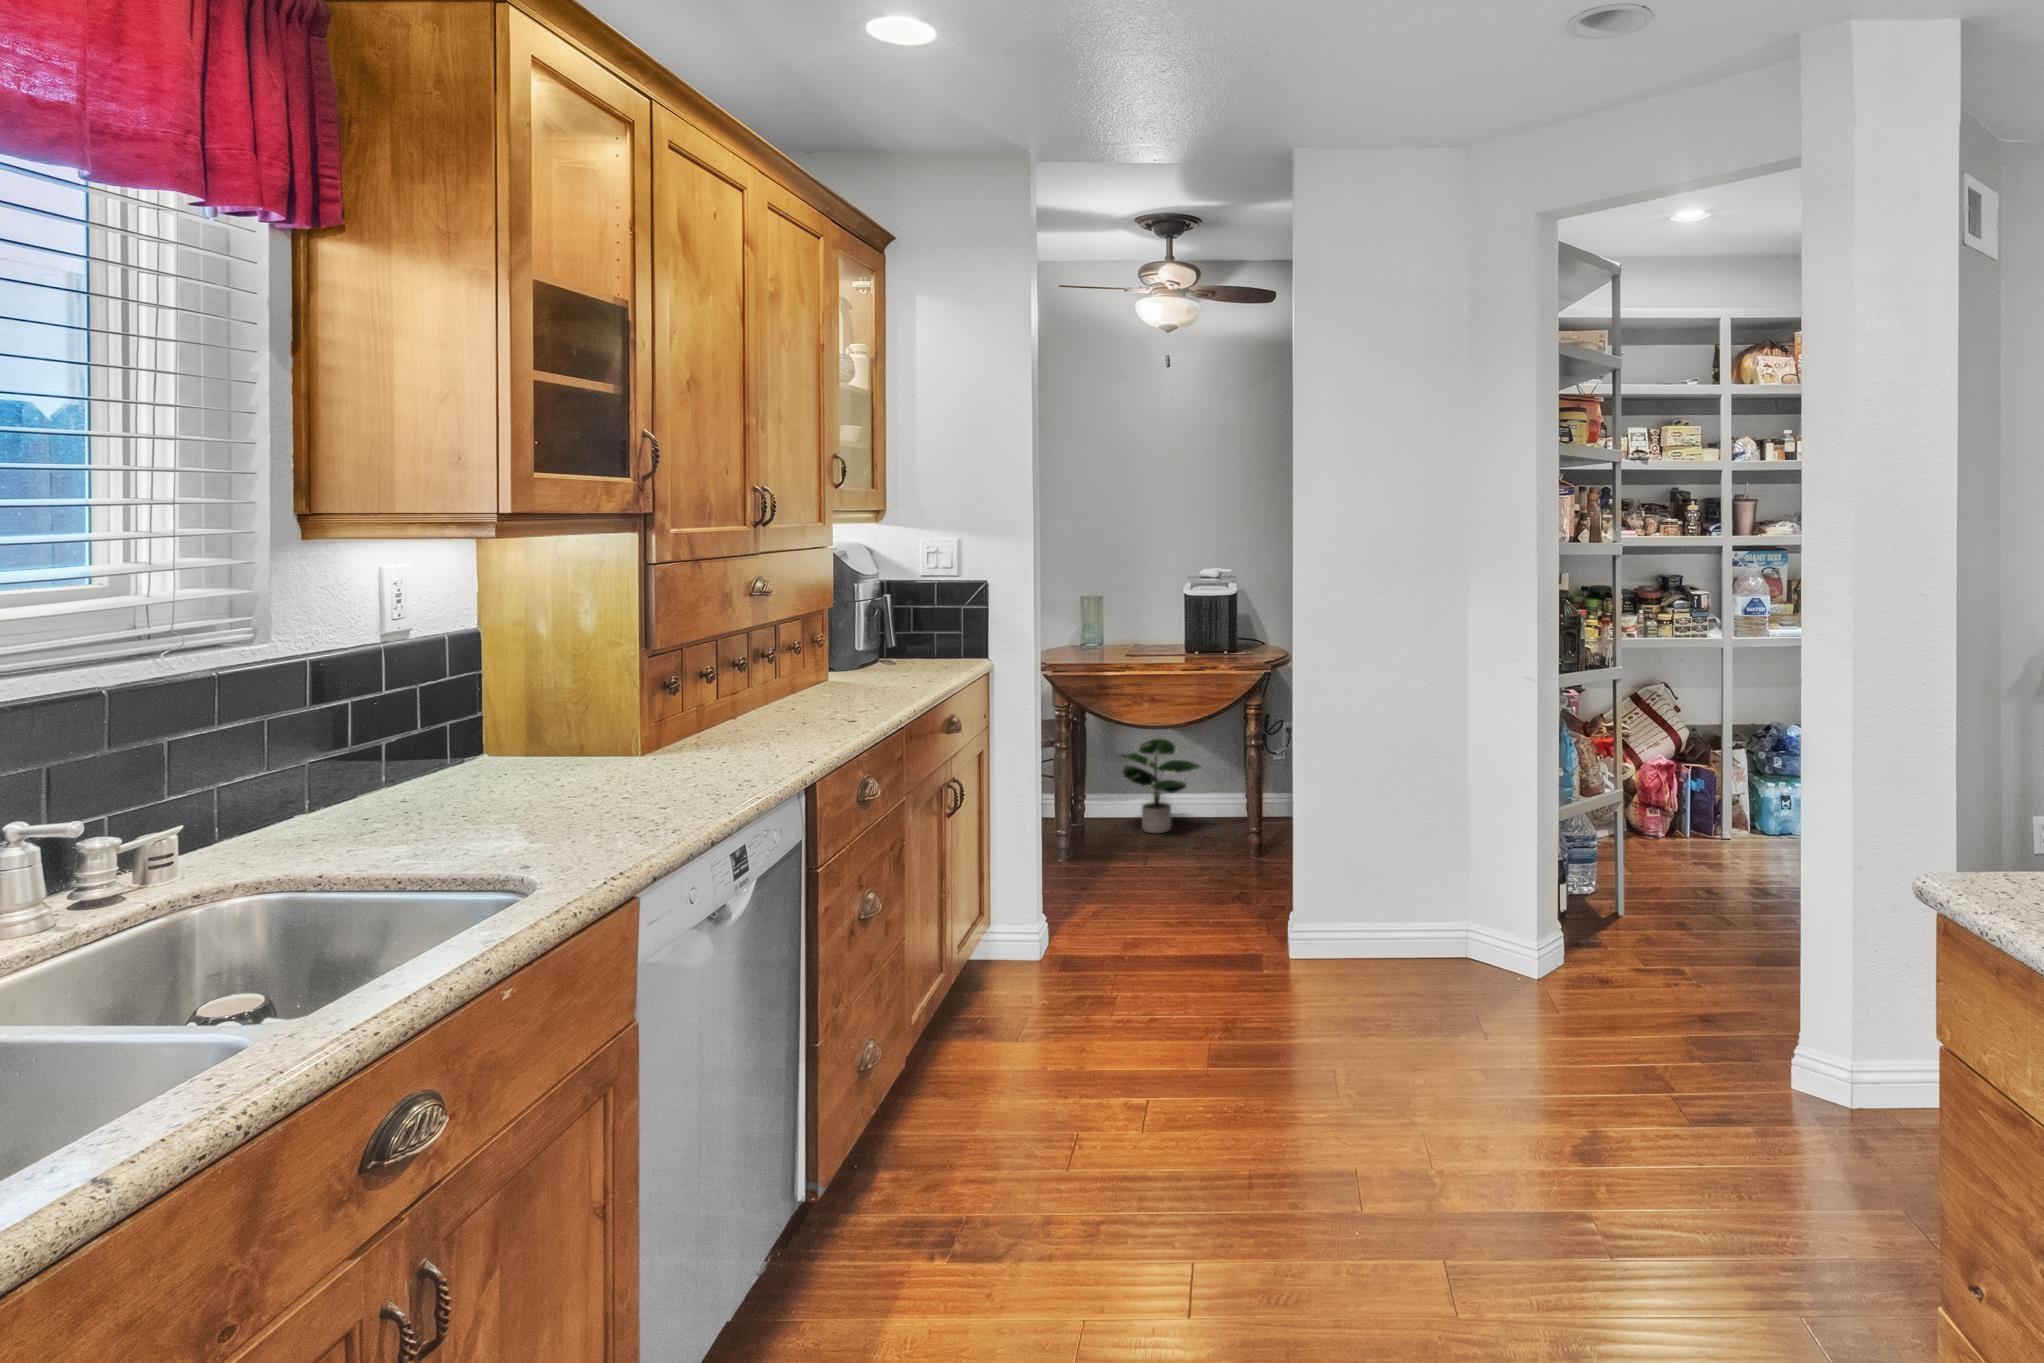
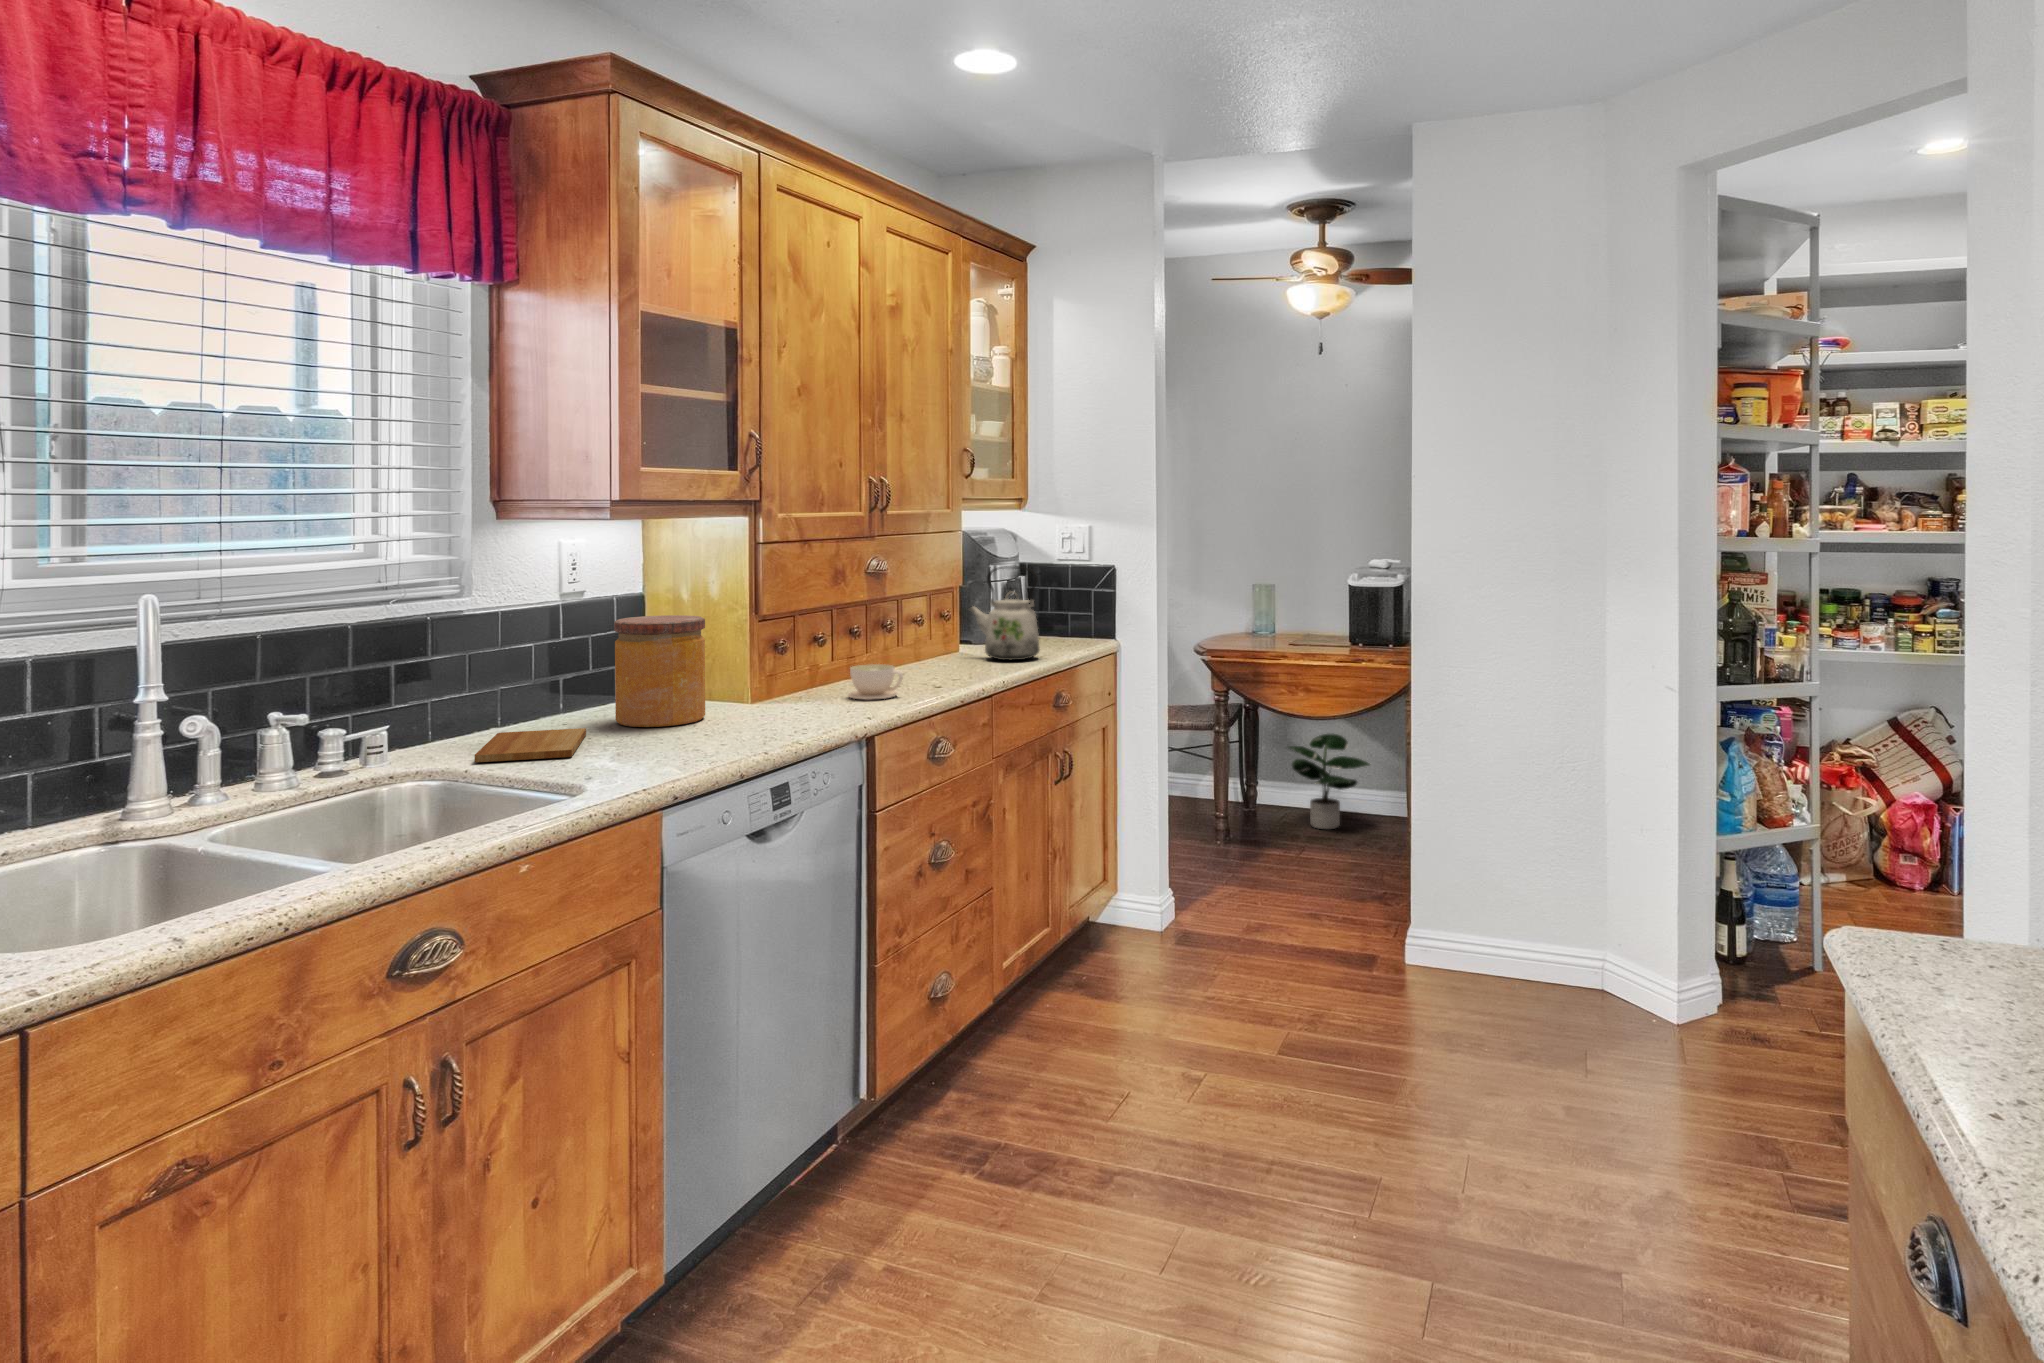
kettle: none [843,583,927,685] -> present [969,566,1040,660]
jar: none [475,653,597,794] -> present [614,615,705,727]
coffee cup: none [754,698,820,740] -> present [849,664,903,700]
cutting board: none [322,802,464,861] -> present [475,728,586,762]

